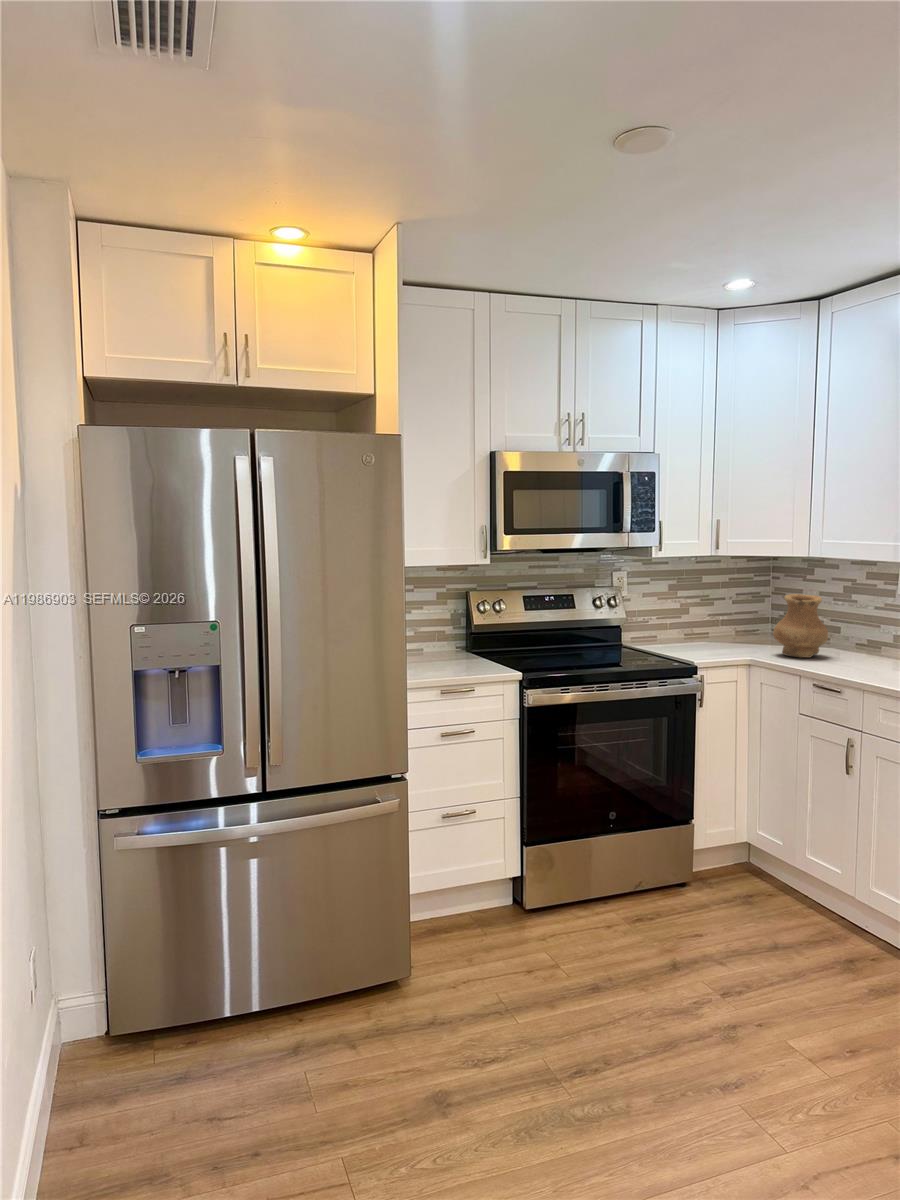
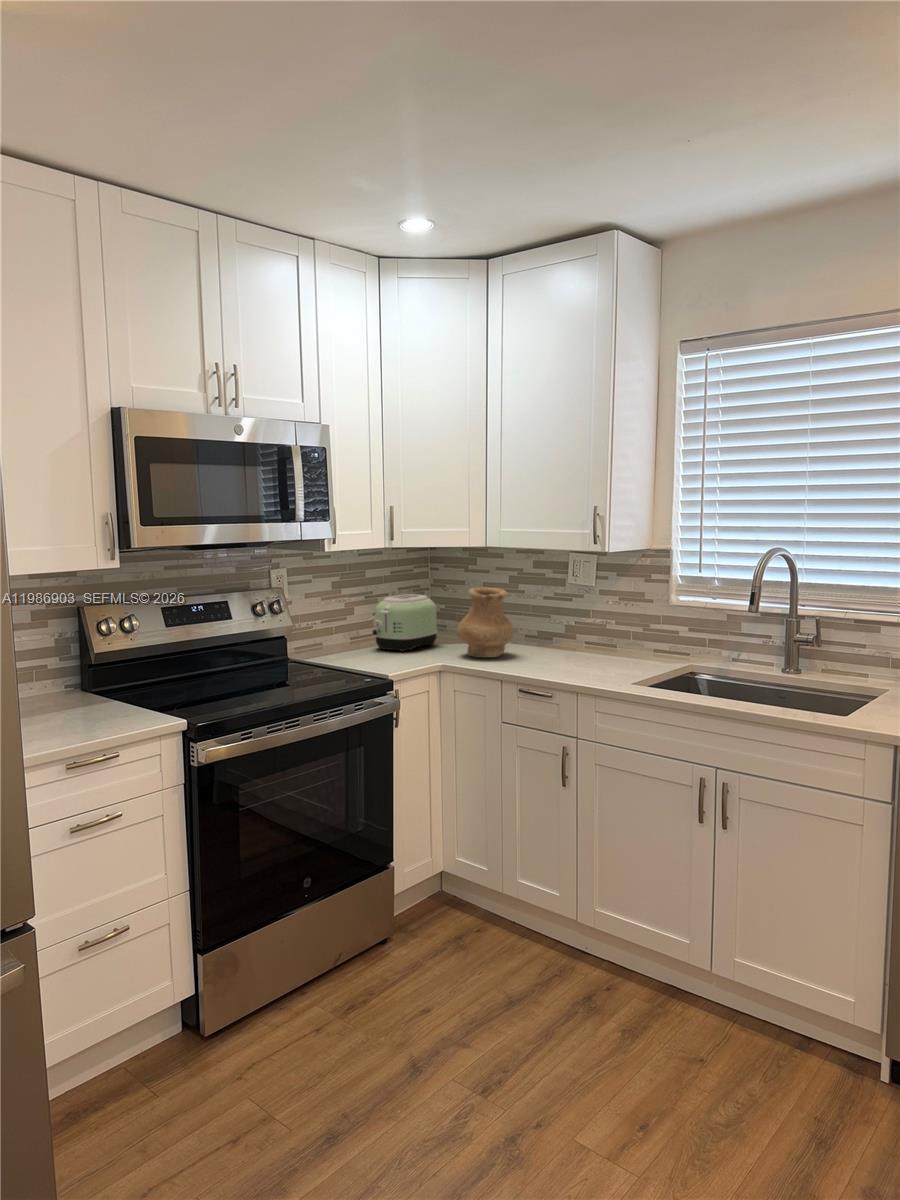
toaster: none [701,599,764,648] -> present [372,594,437,652]

